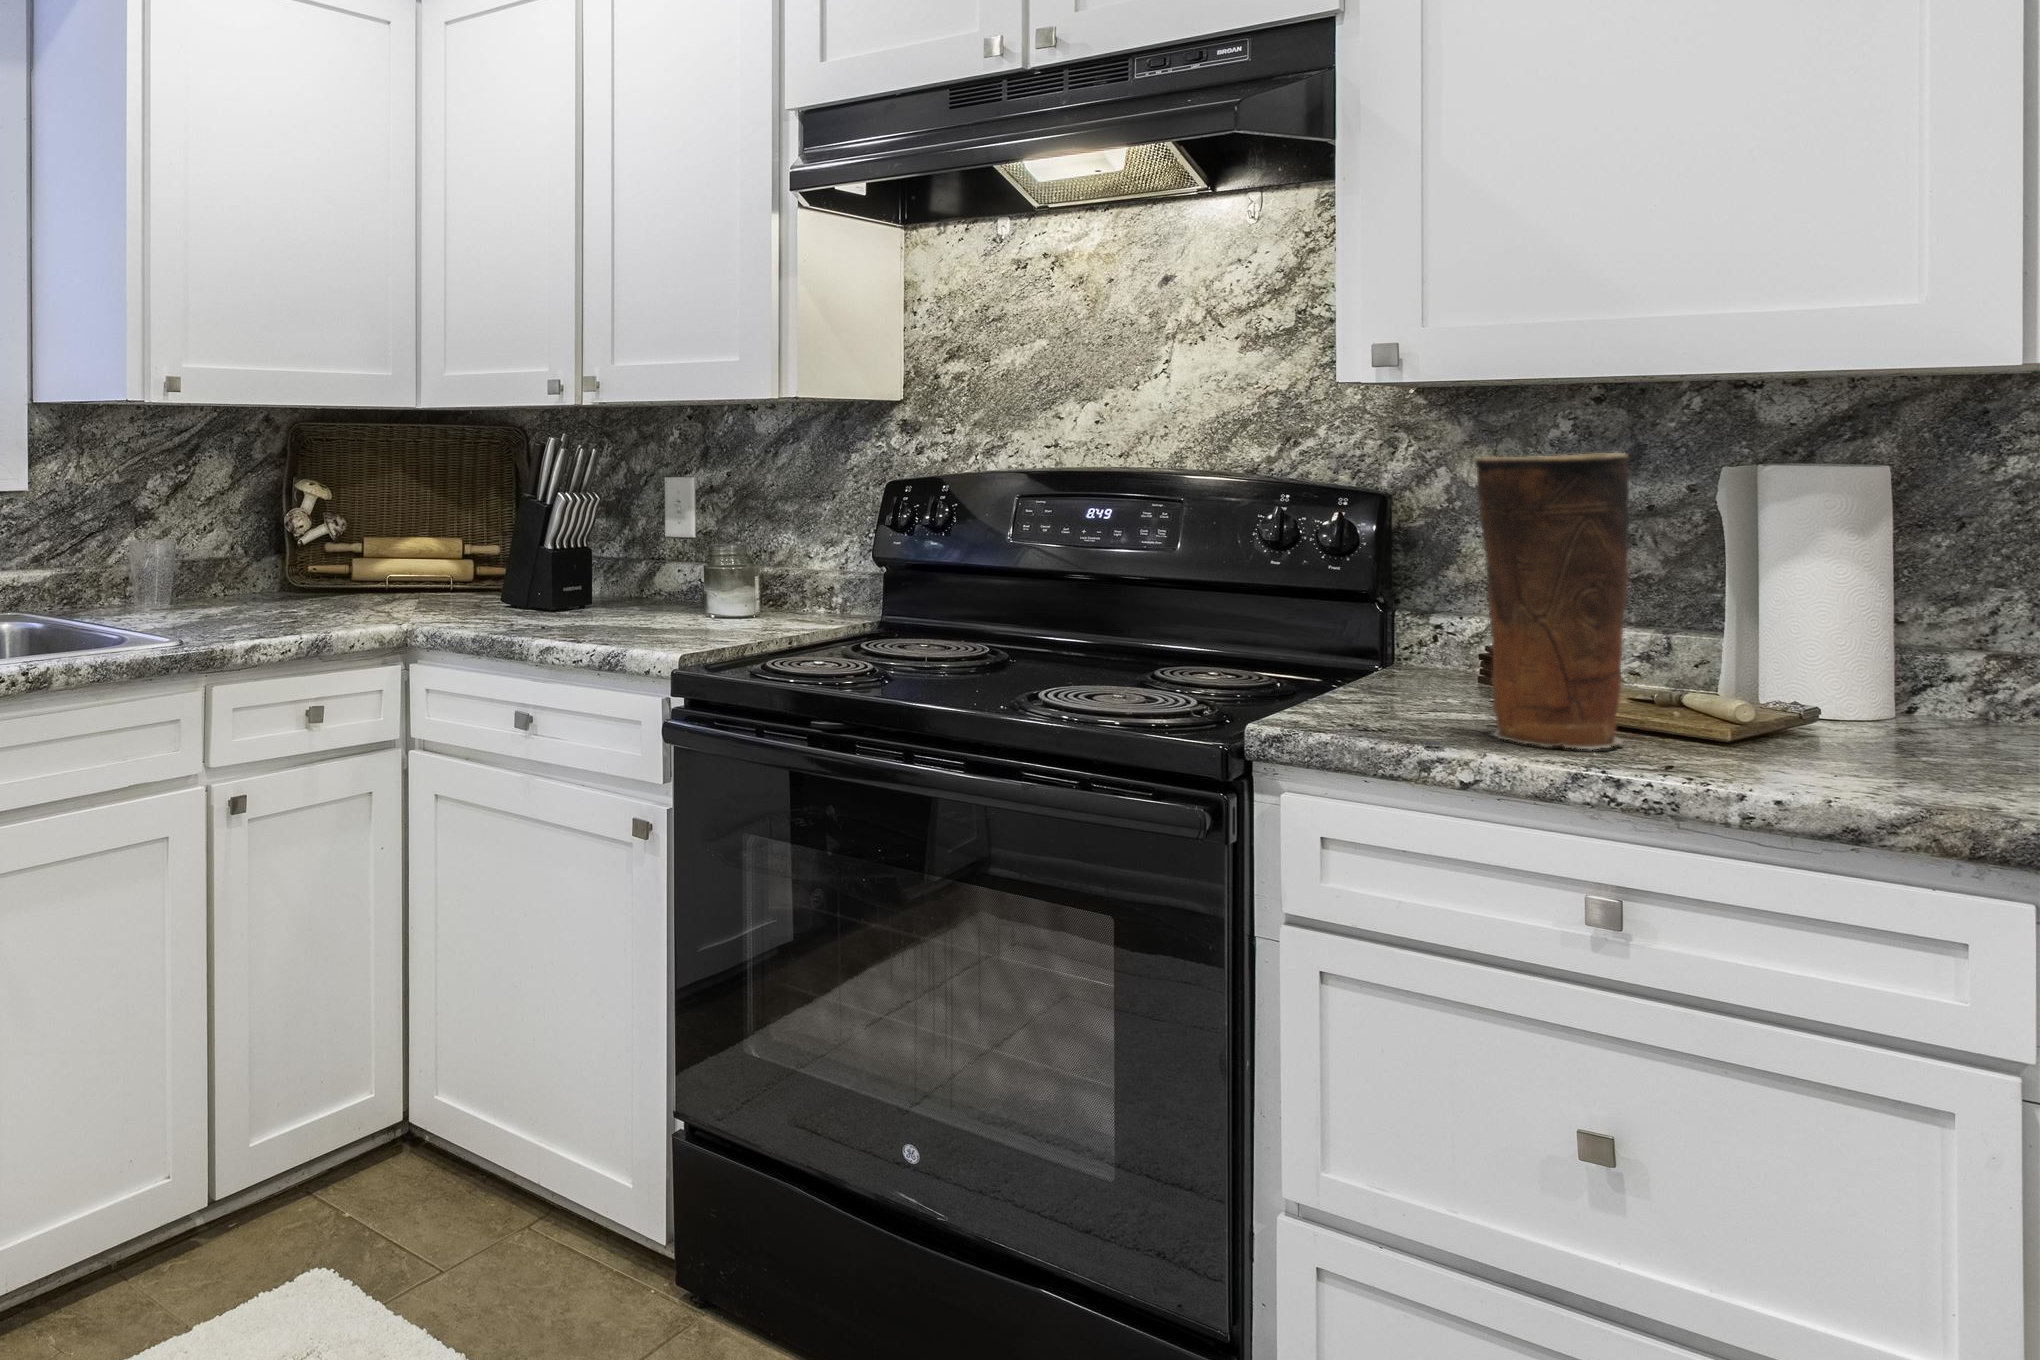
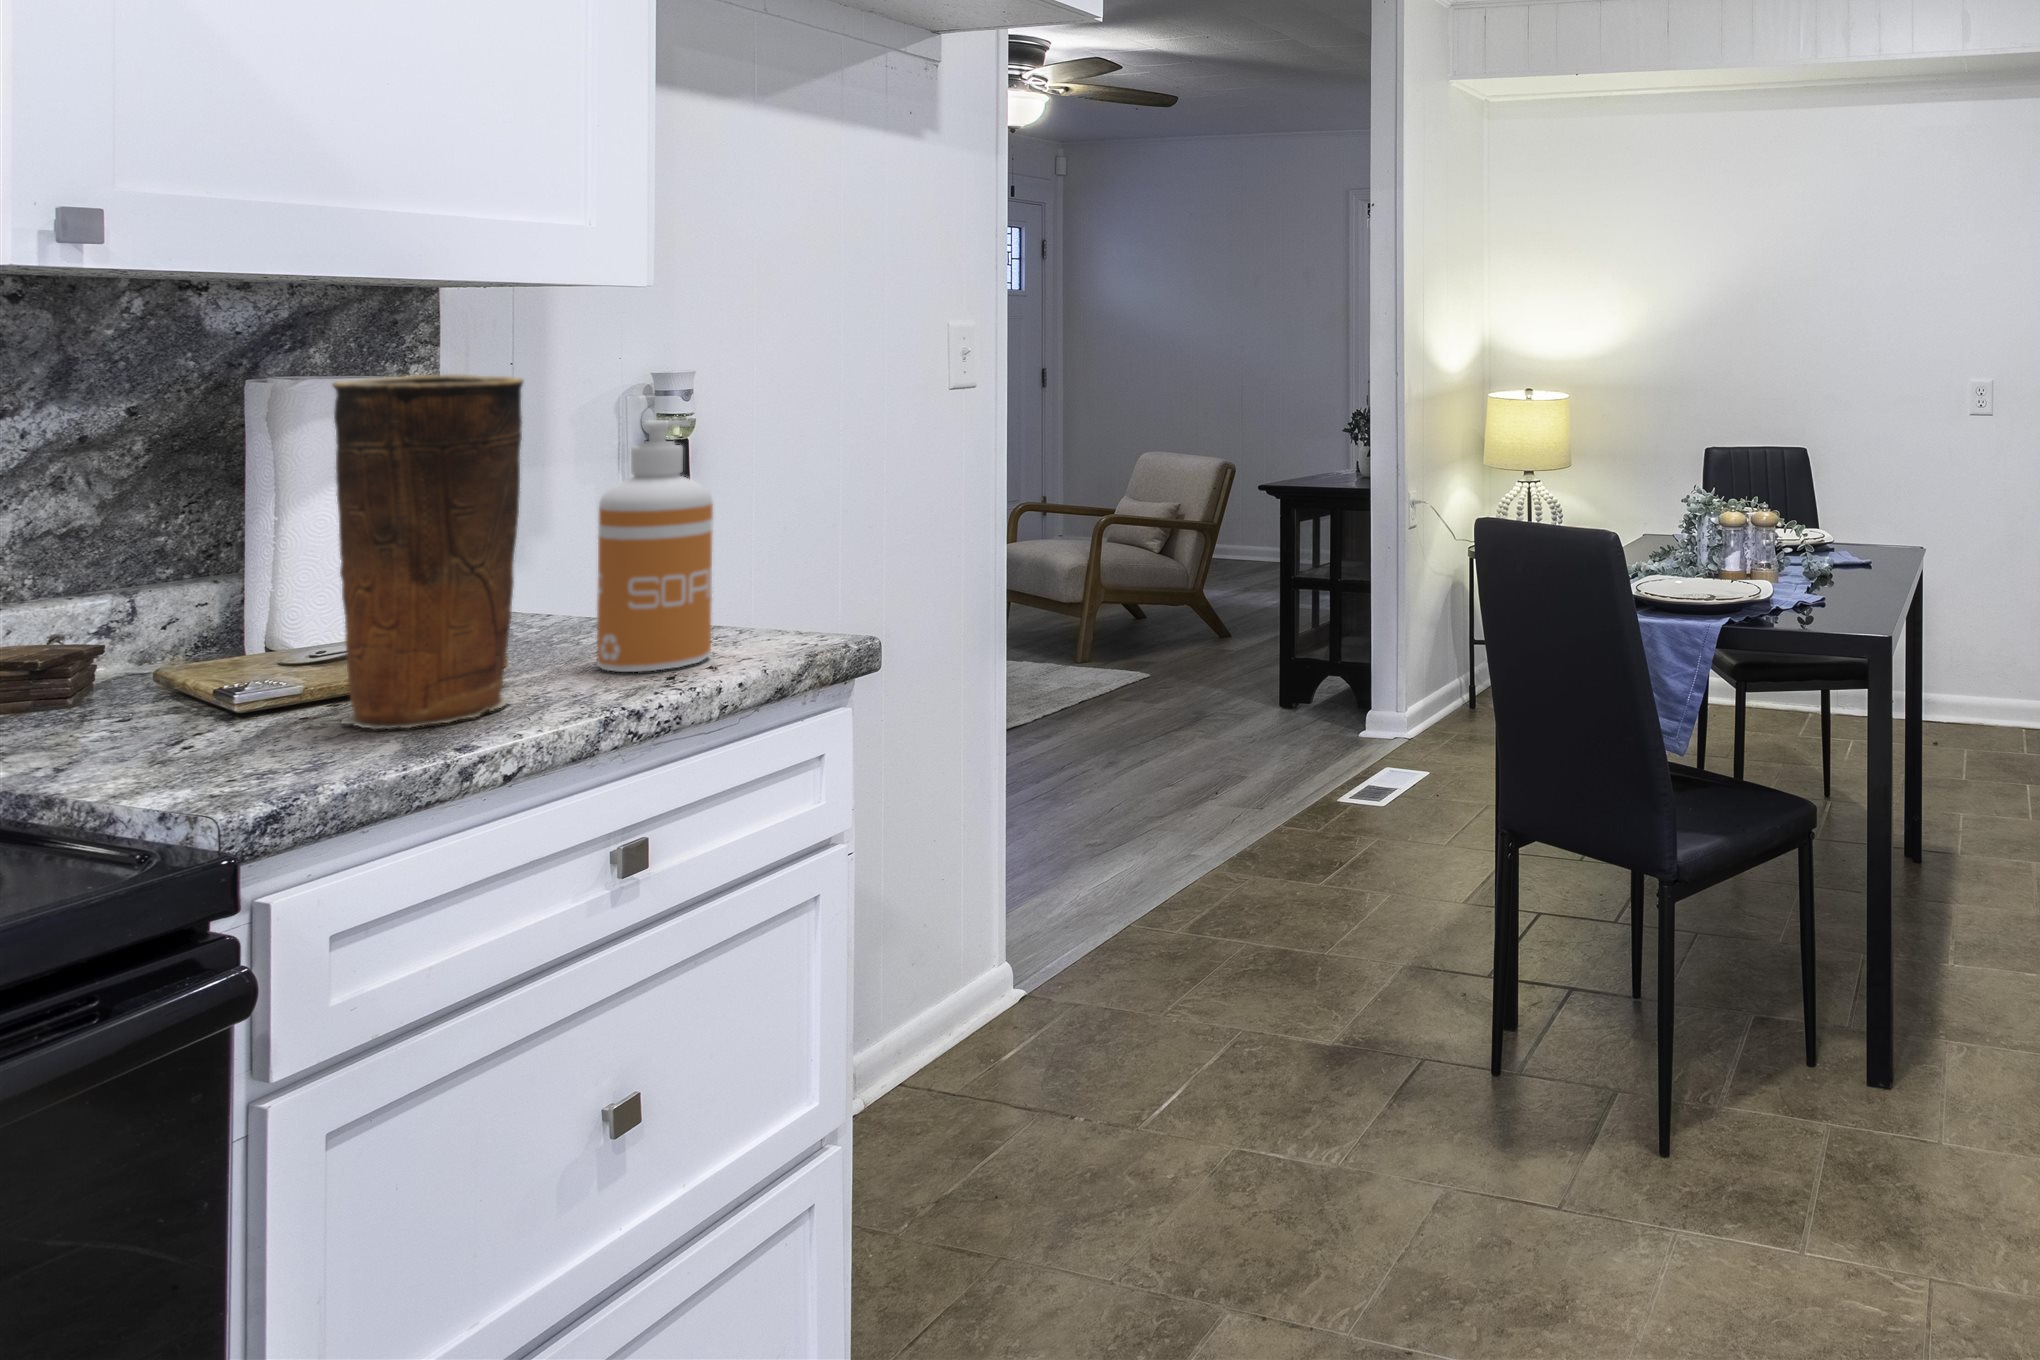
soap dispenser: none [1763,507,1903,783] -> present [597,420,713,672]

